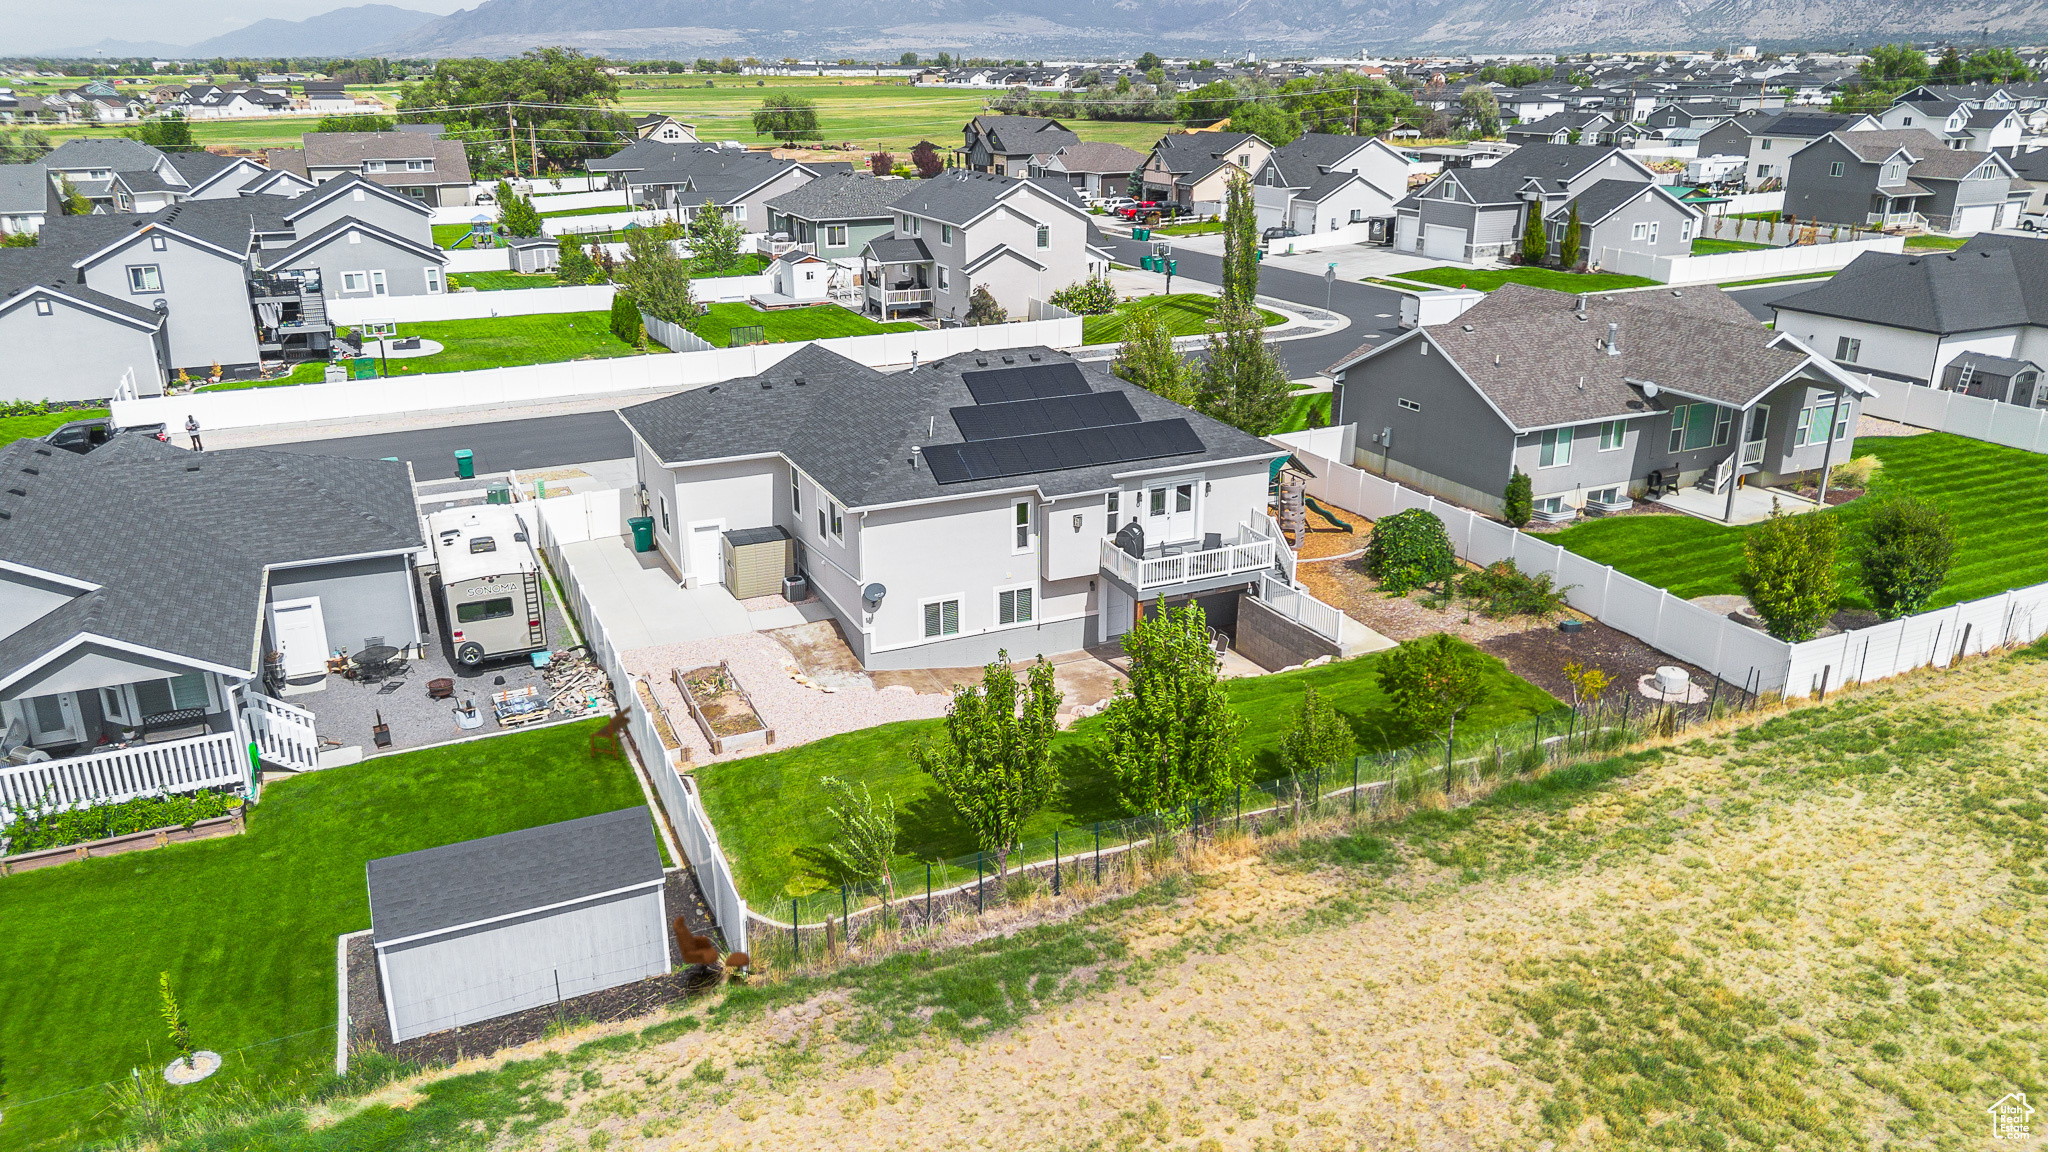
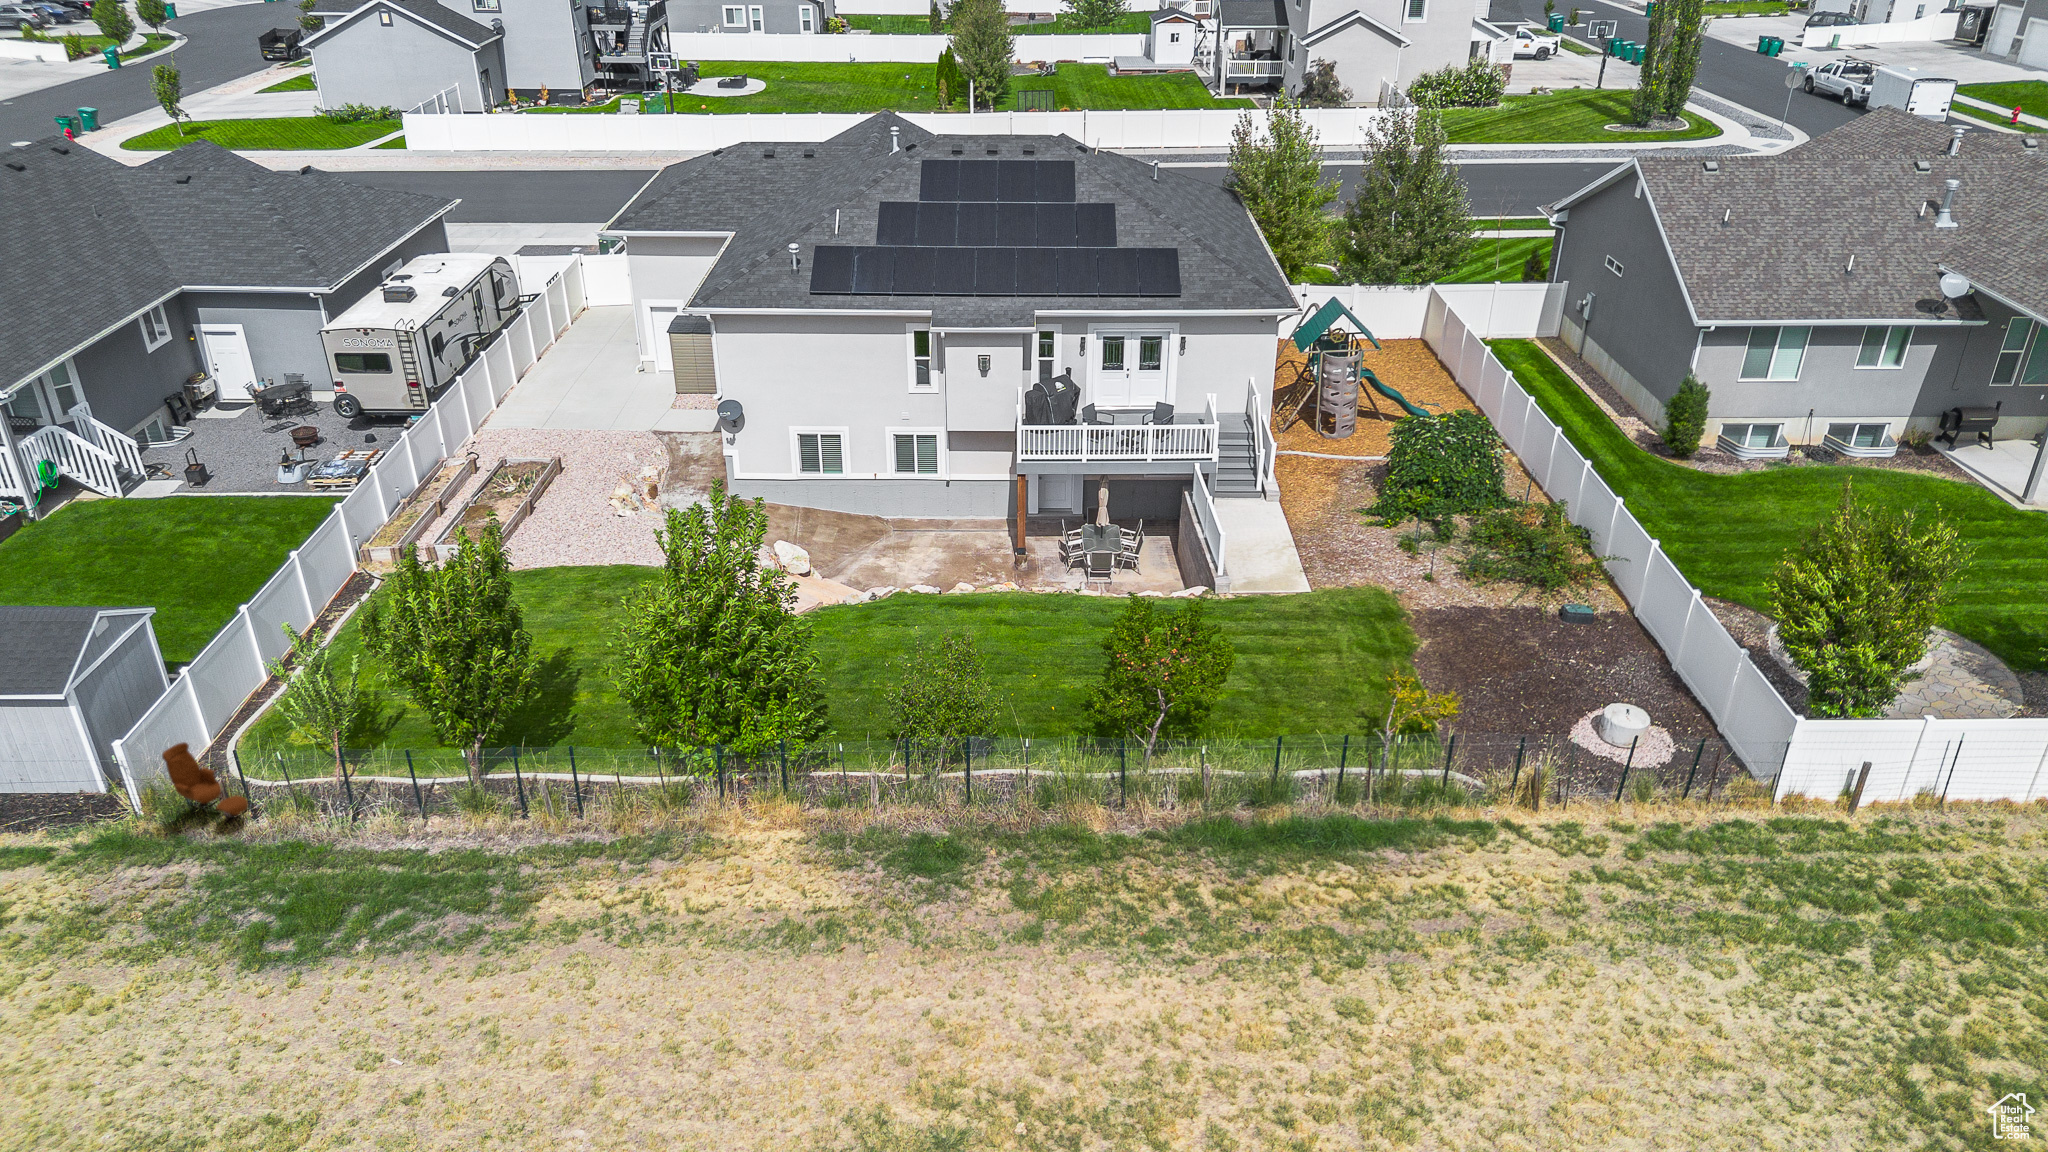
bench: present [591,703,633,759] -> none [365,490,430,549]

